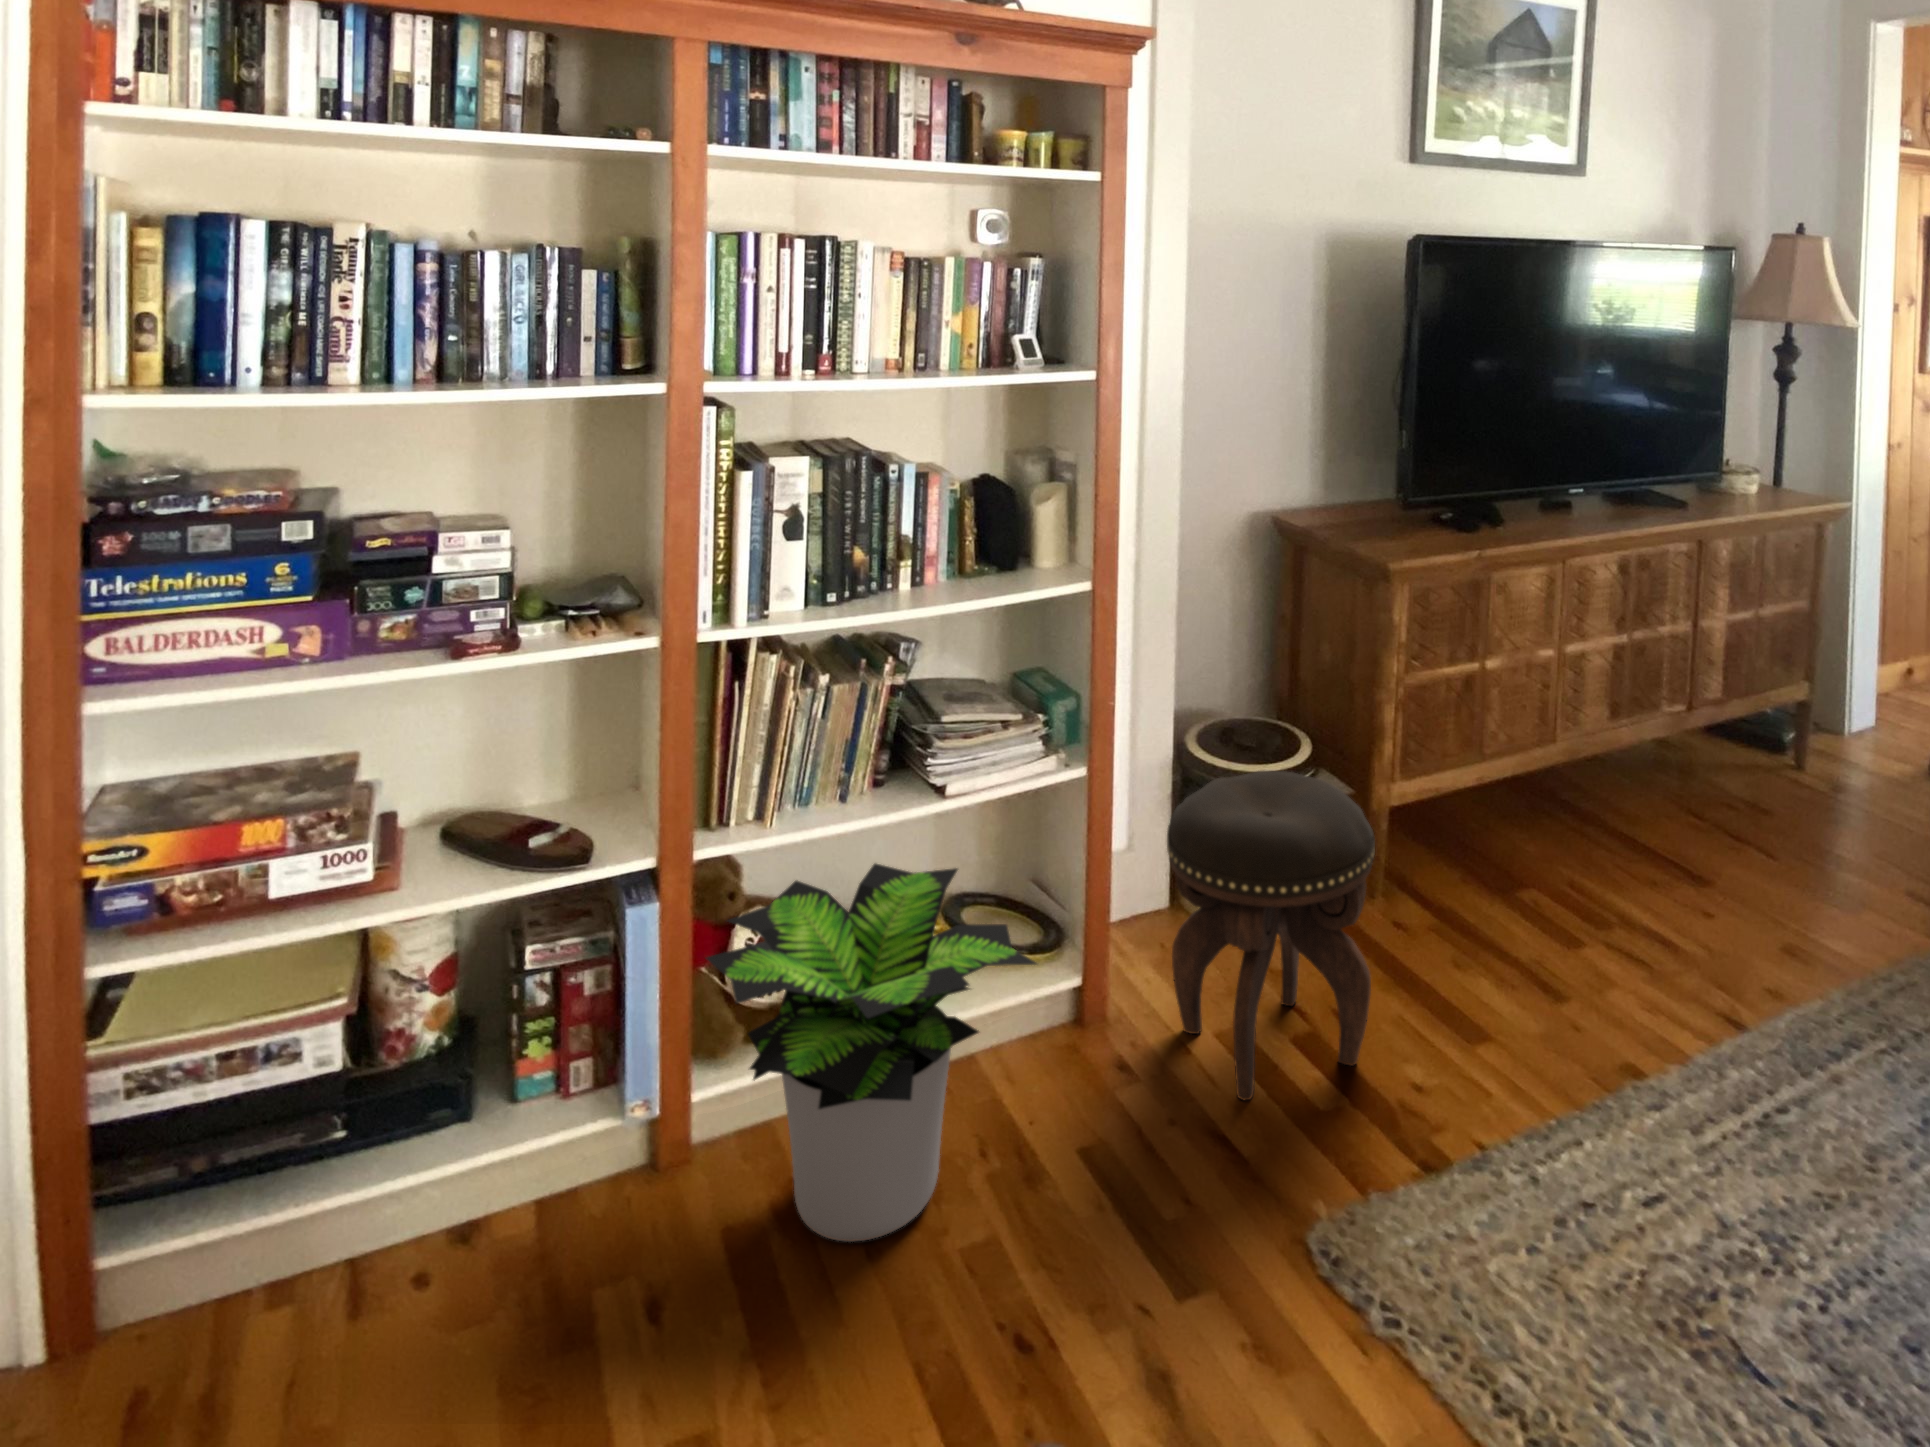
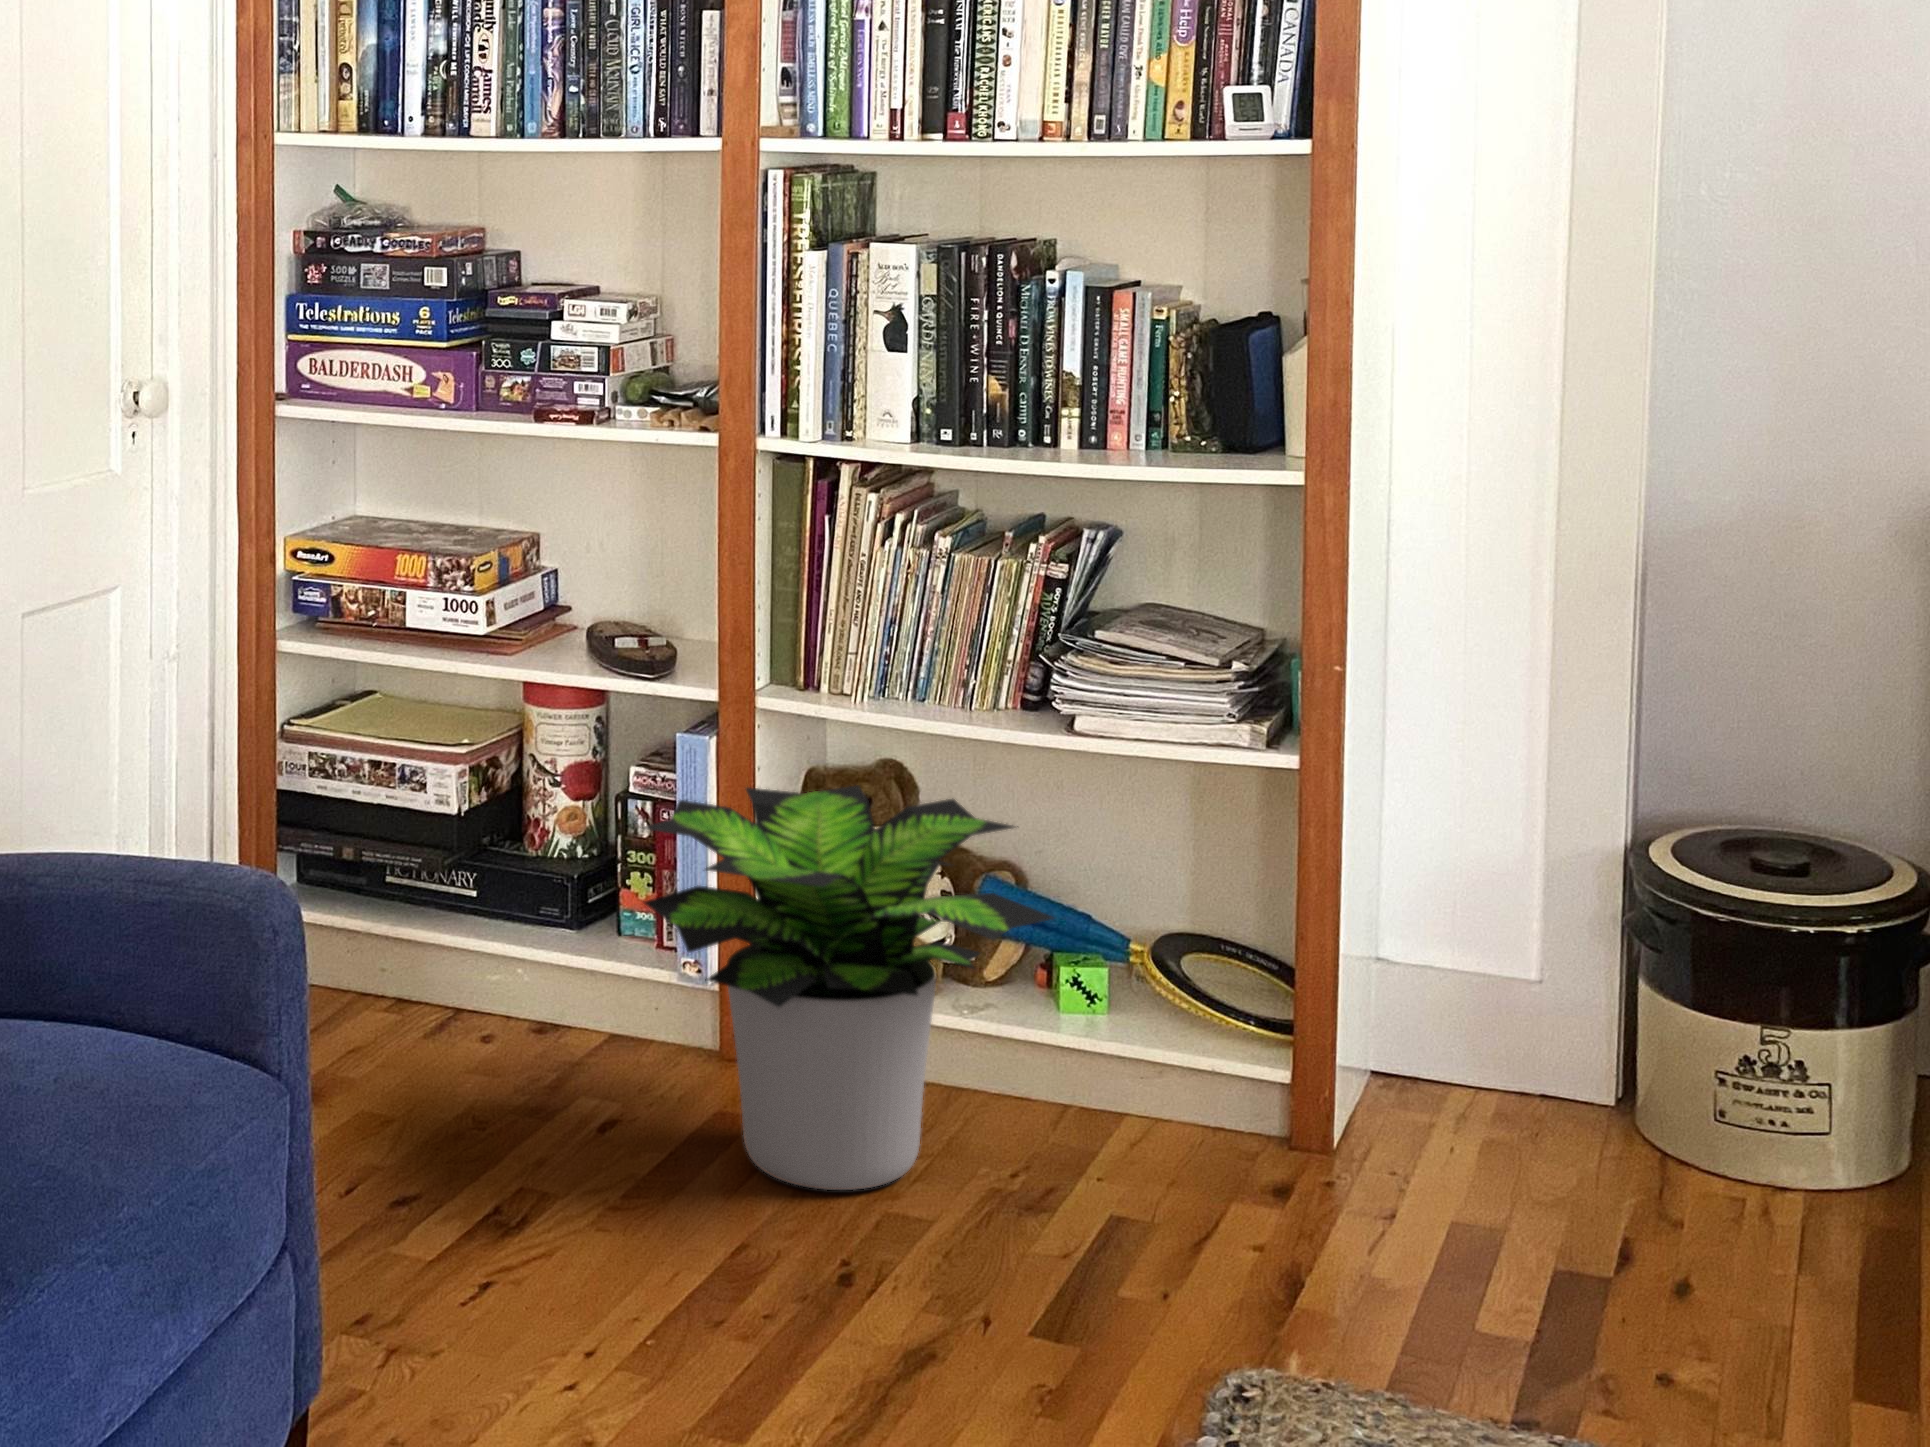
footstool: present [1167,771,1375,1100] -> none [1295,847,1677,1362]

